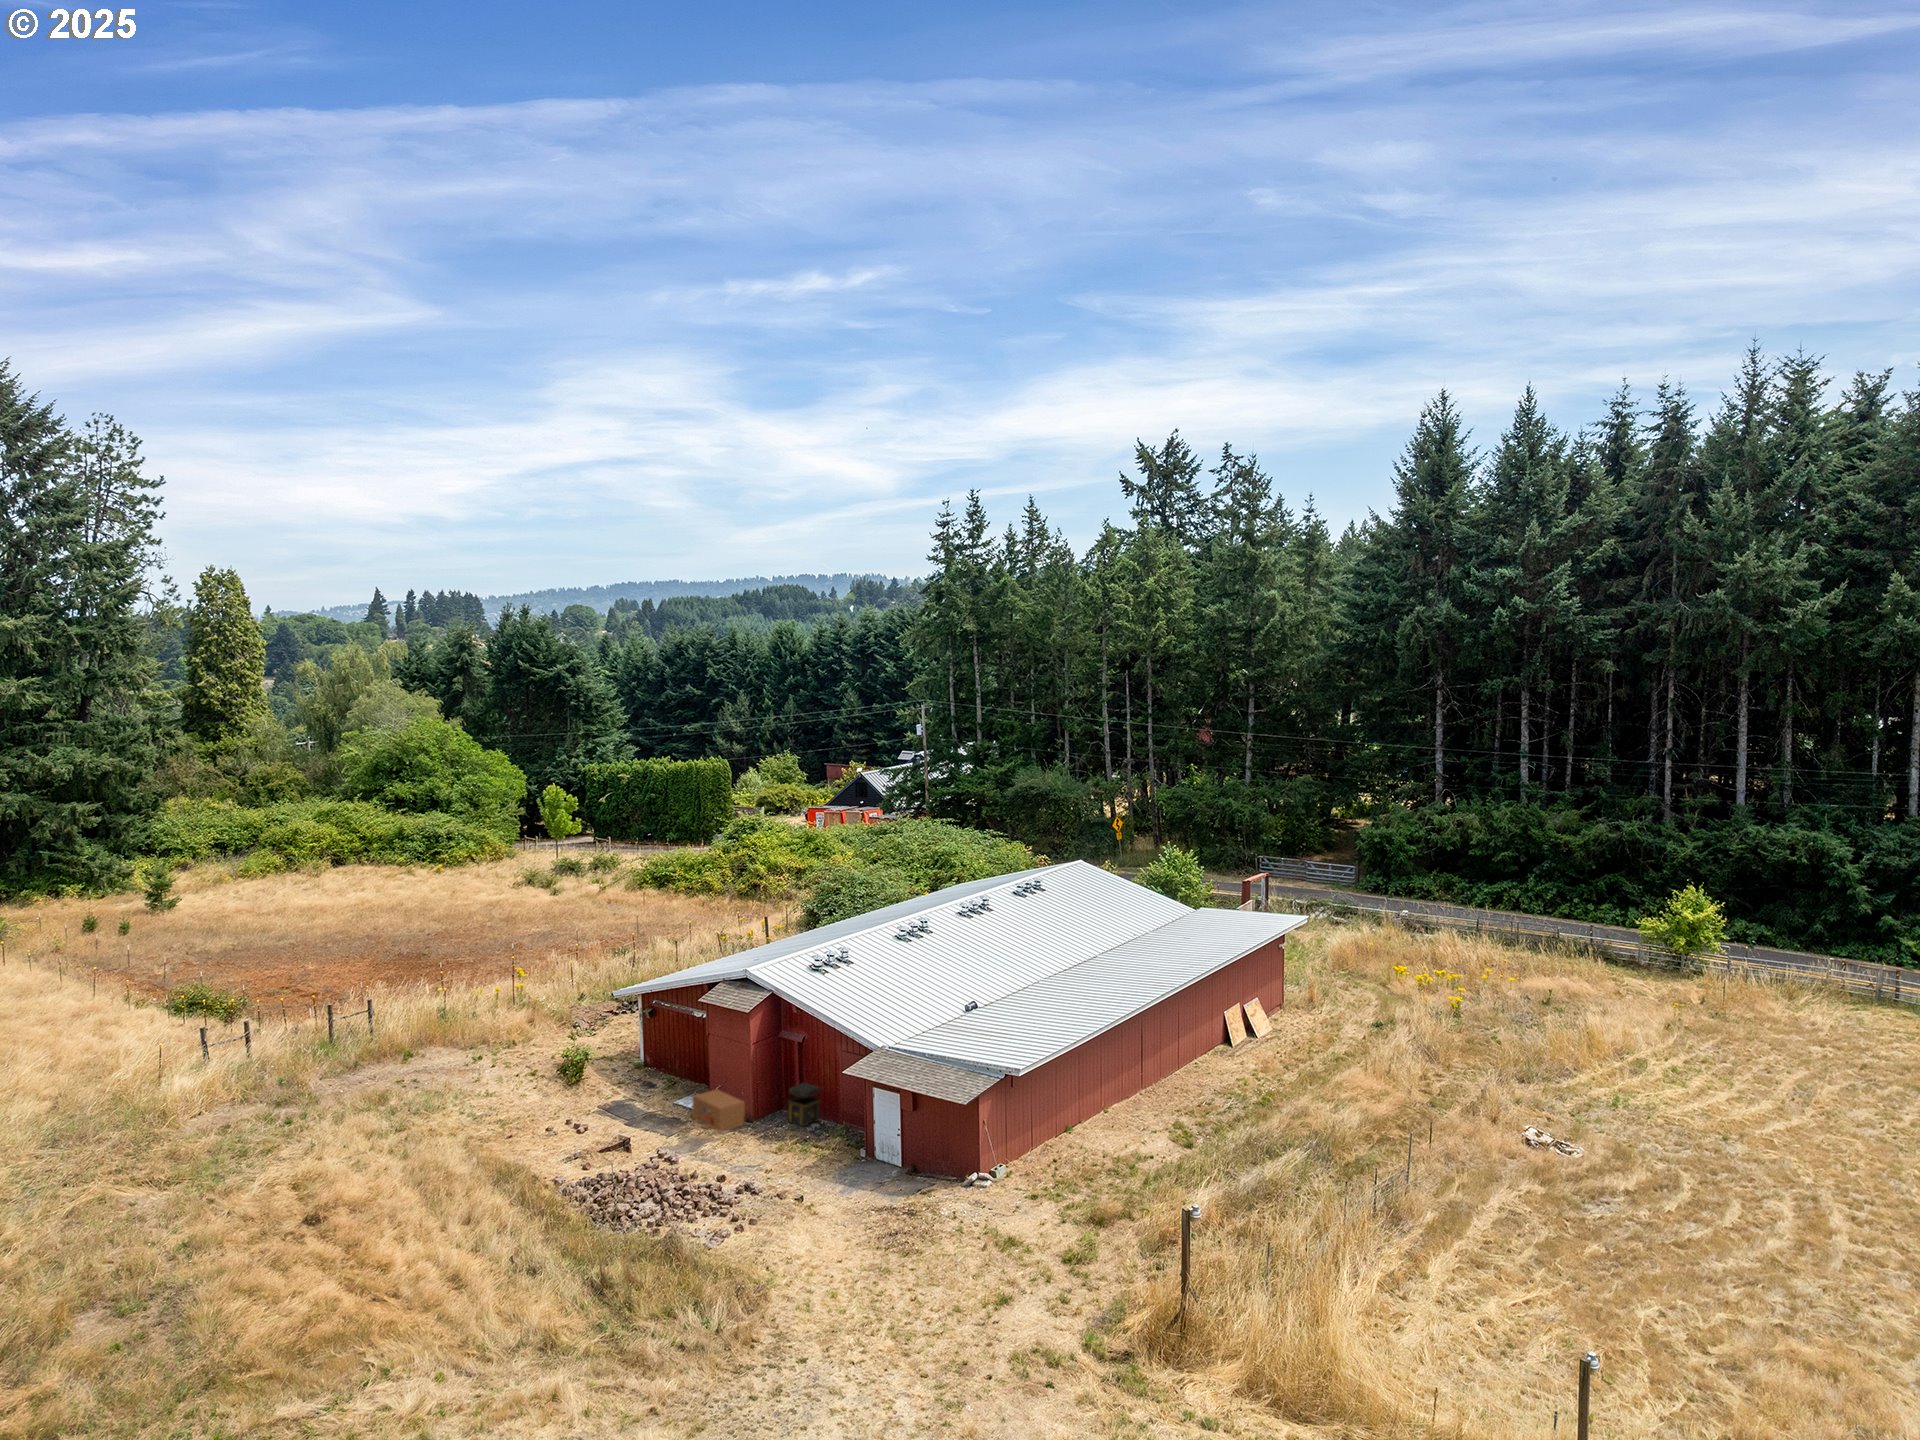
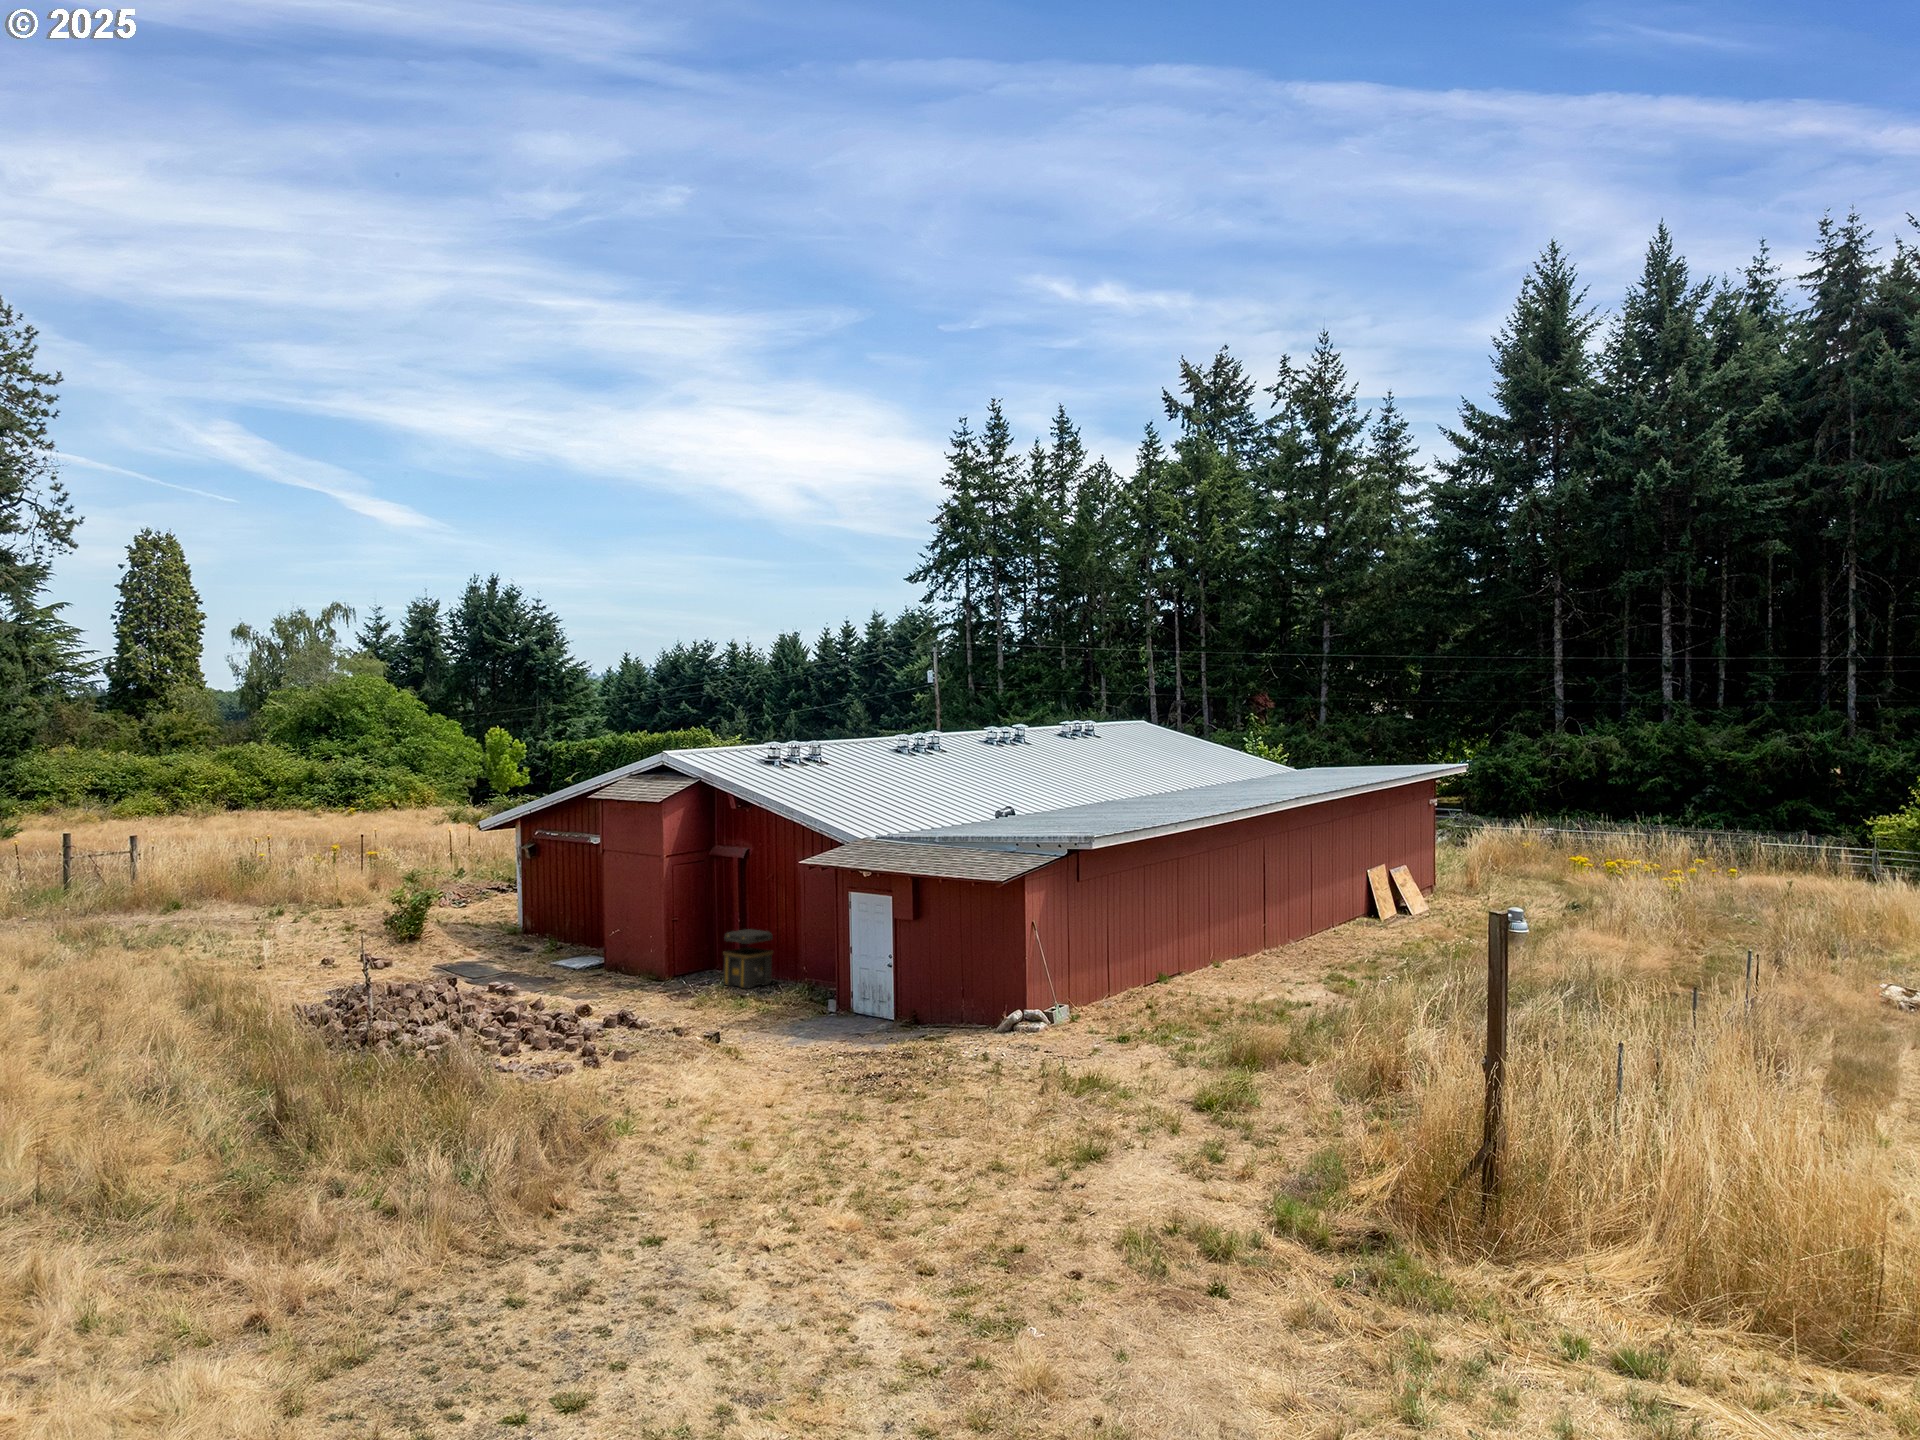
cardboard box: present [692,1090,745,1131] -> none [578,942,656,993]

